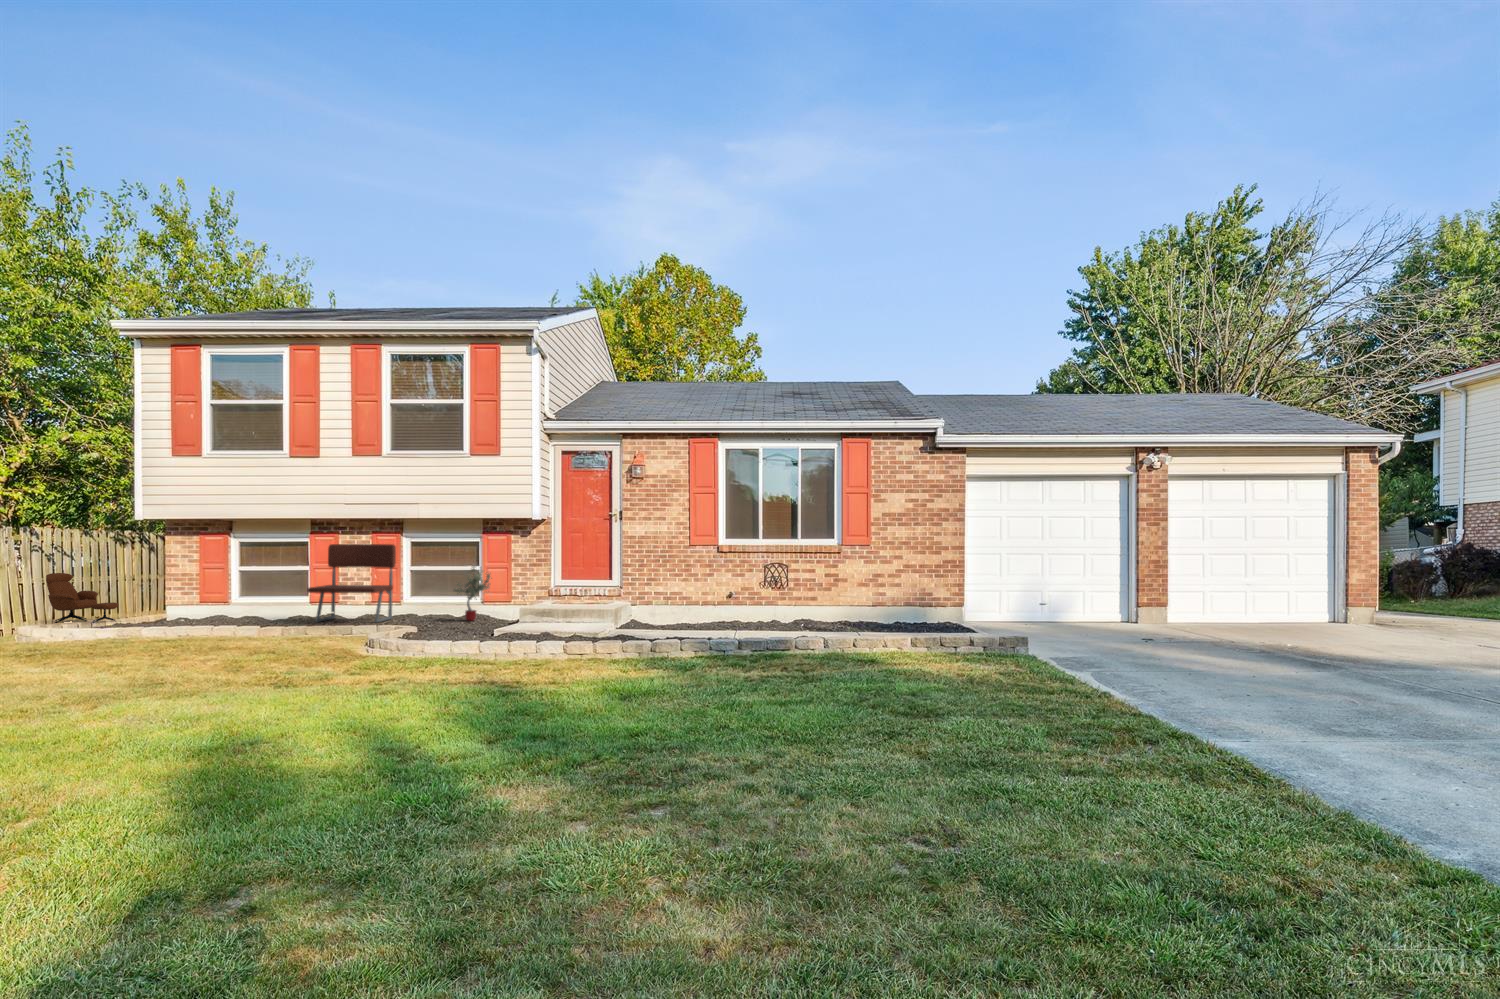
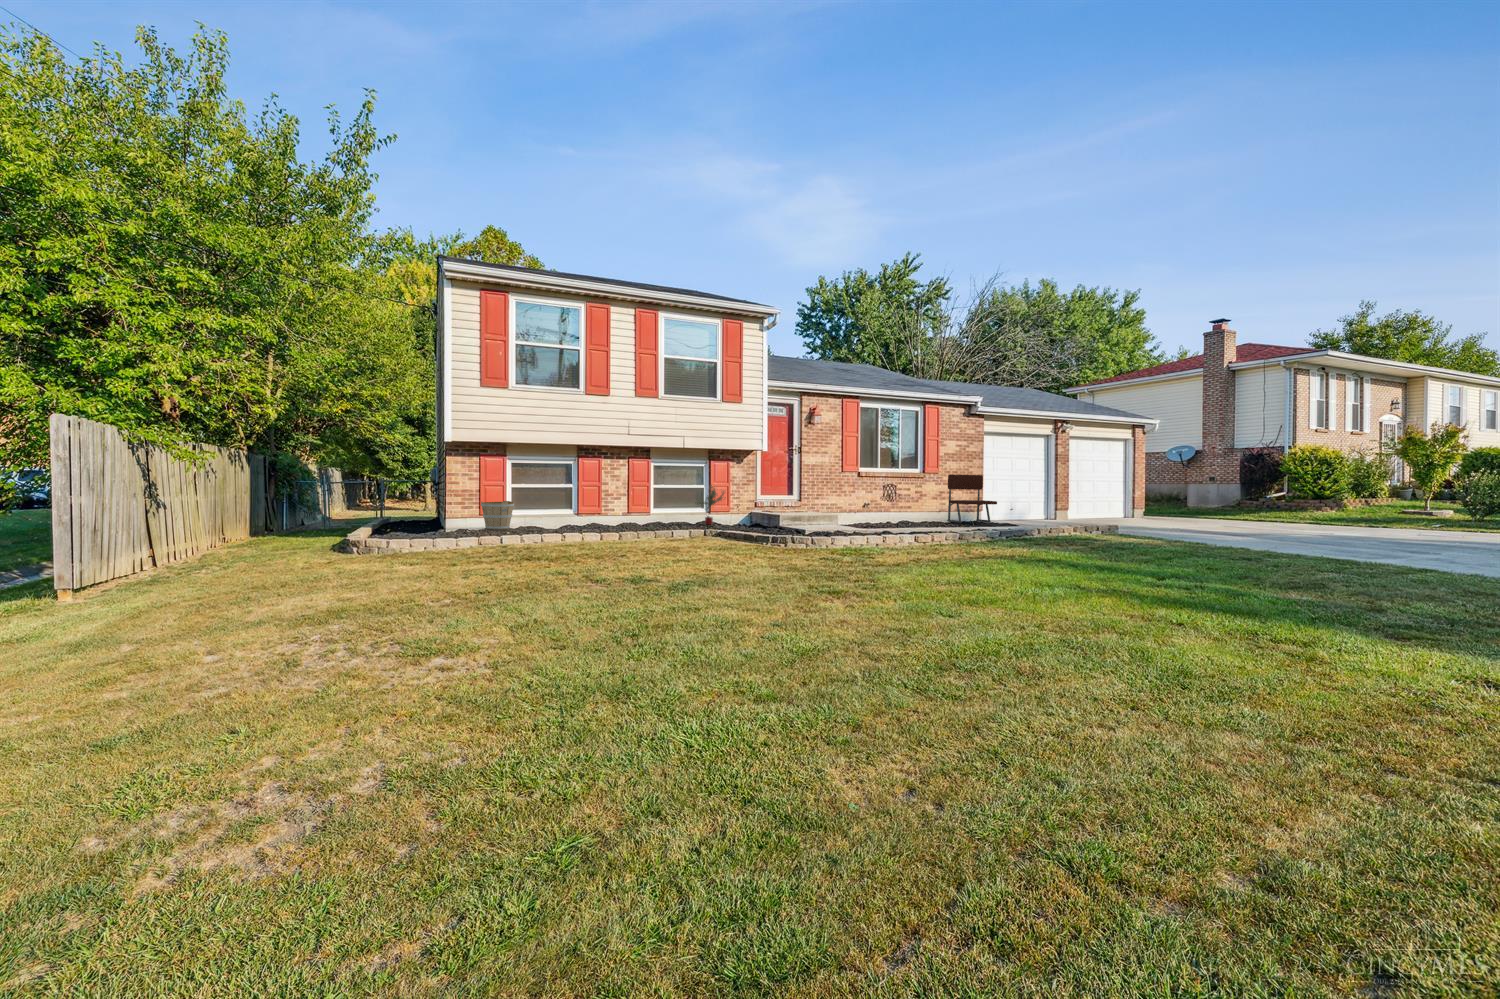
bench: present [307,544,396,623] -> present [947,474,997,523]
lounge chair: present [46,573,118,623] -> none [362,488,430,532]
wooden bucket: none [176,587,222,622] -> present [481,501,514,529]

